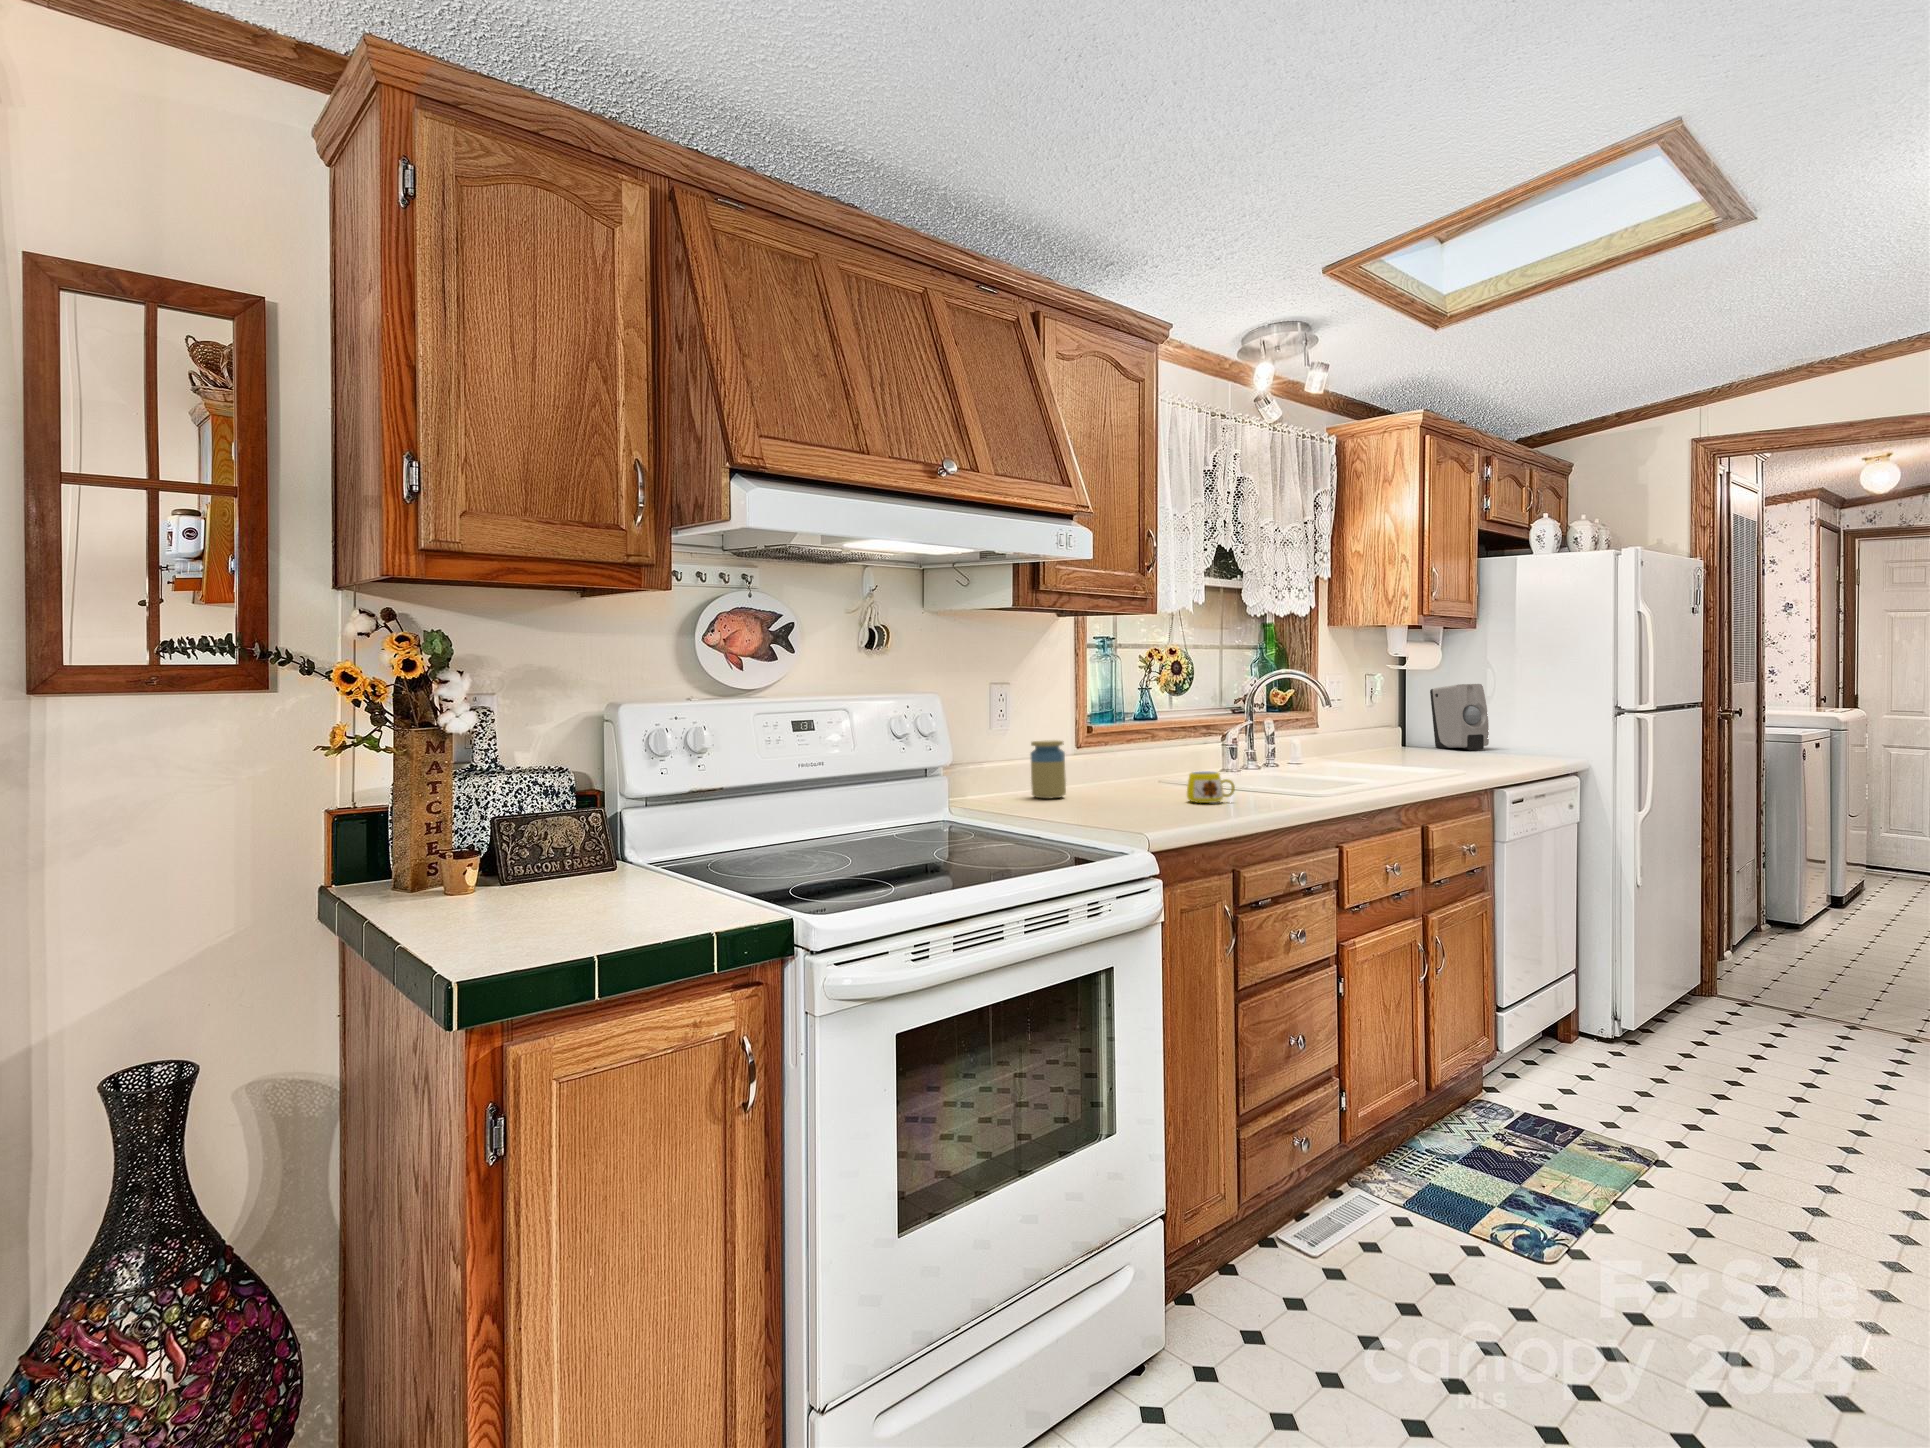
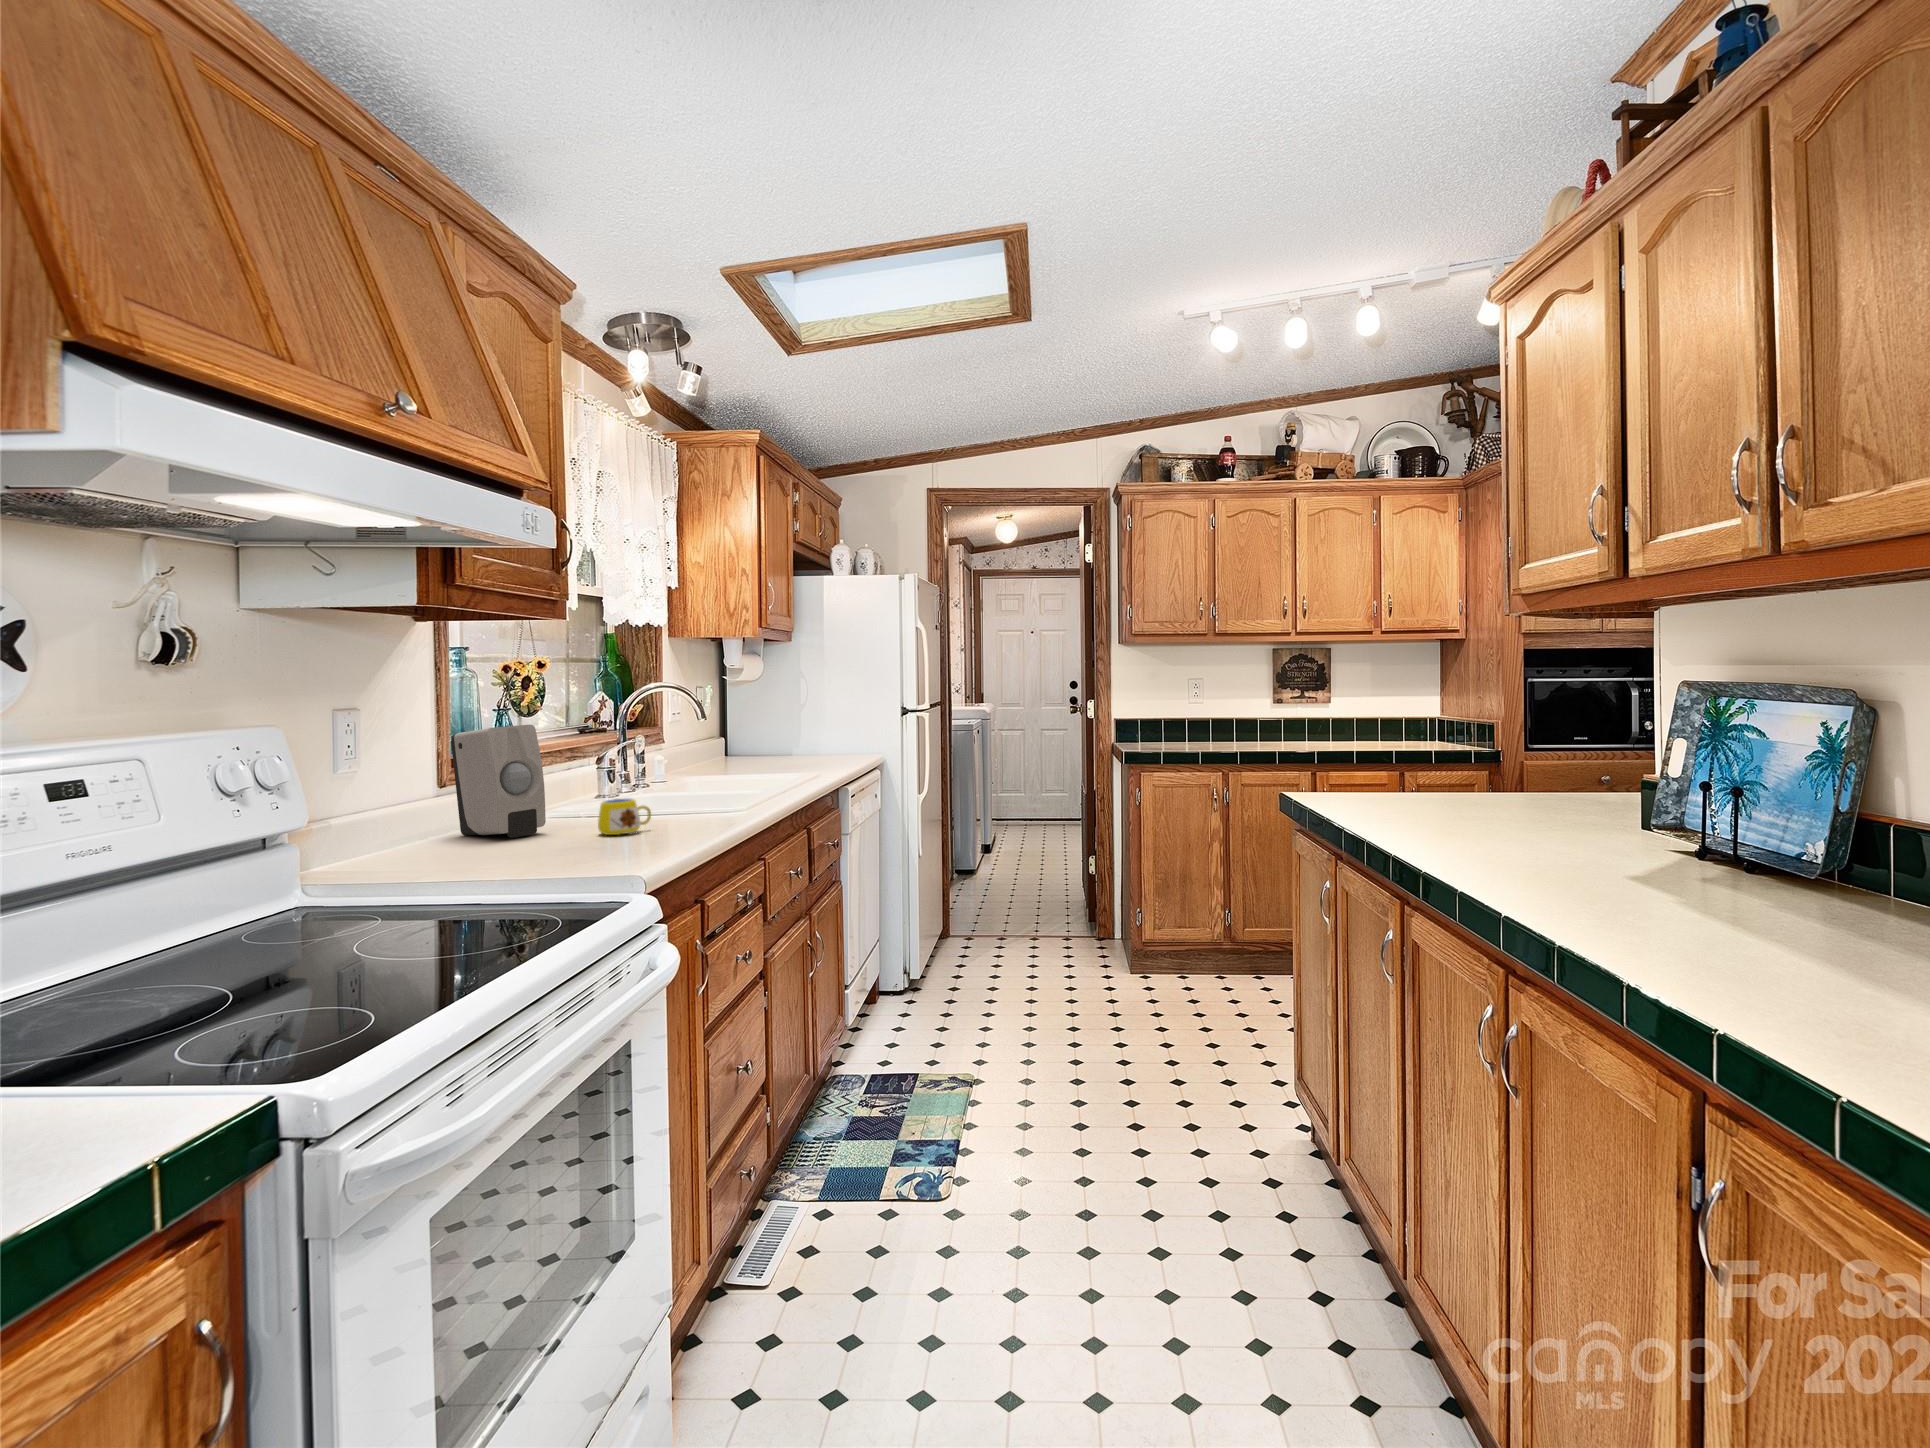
soap dispenser: present [1430,684,1489,750] -> present [451,725,546,838]
jar: present [1031,740,1066,798] -> none [389,778,440,853]

